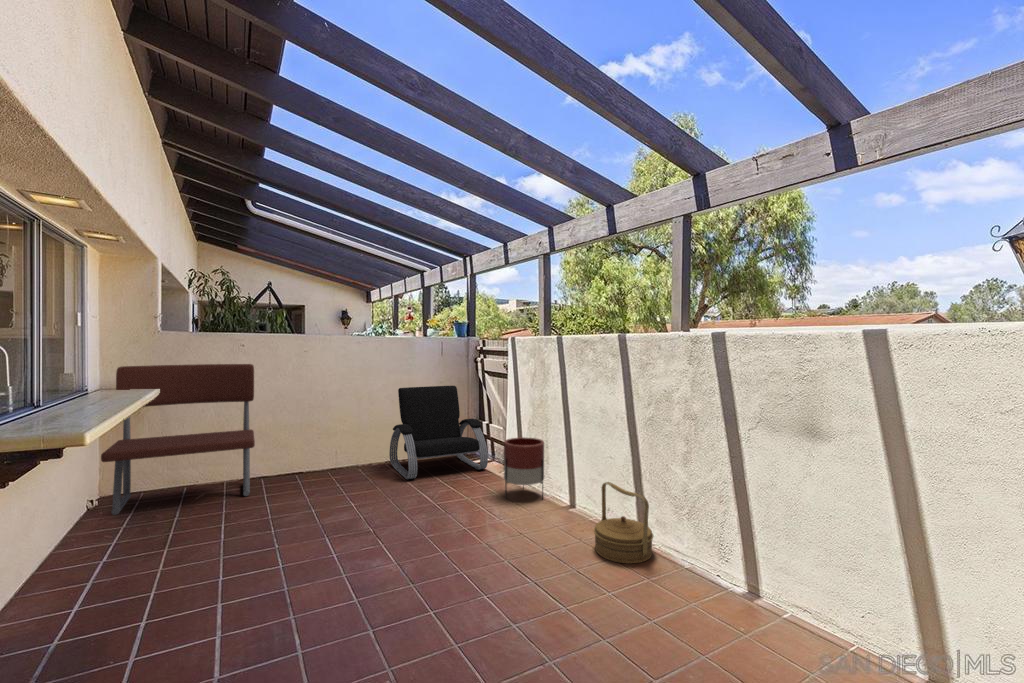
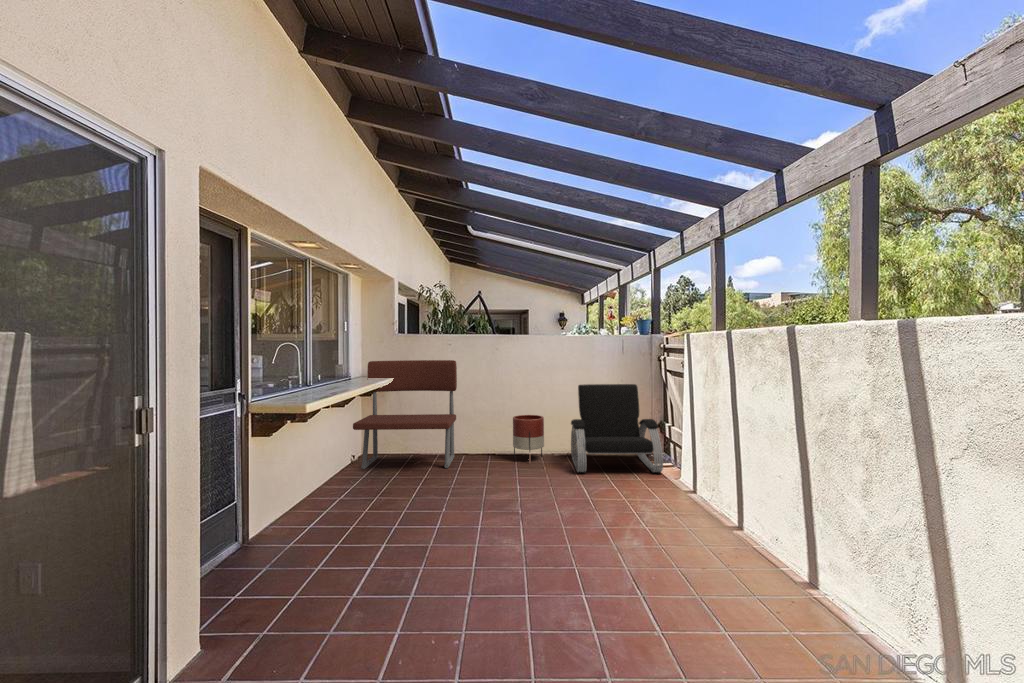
planter: present [504,437,544,499] -> present [513,415,544,458]
woven basket: present [594,482,653,564] -> none [735,503,817,609]

